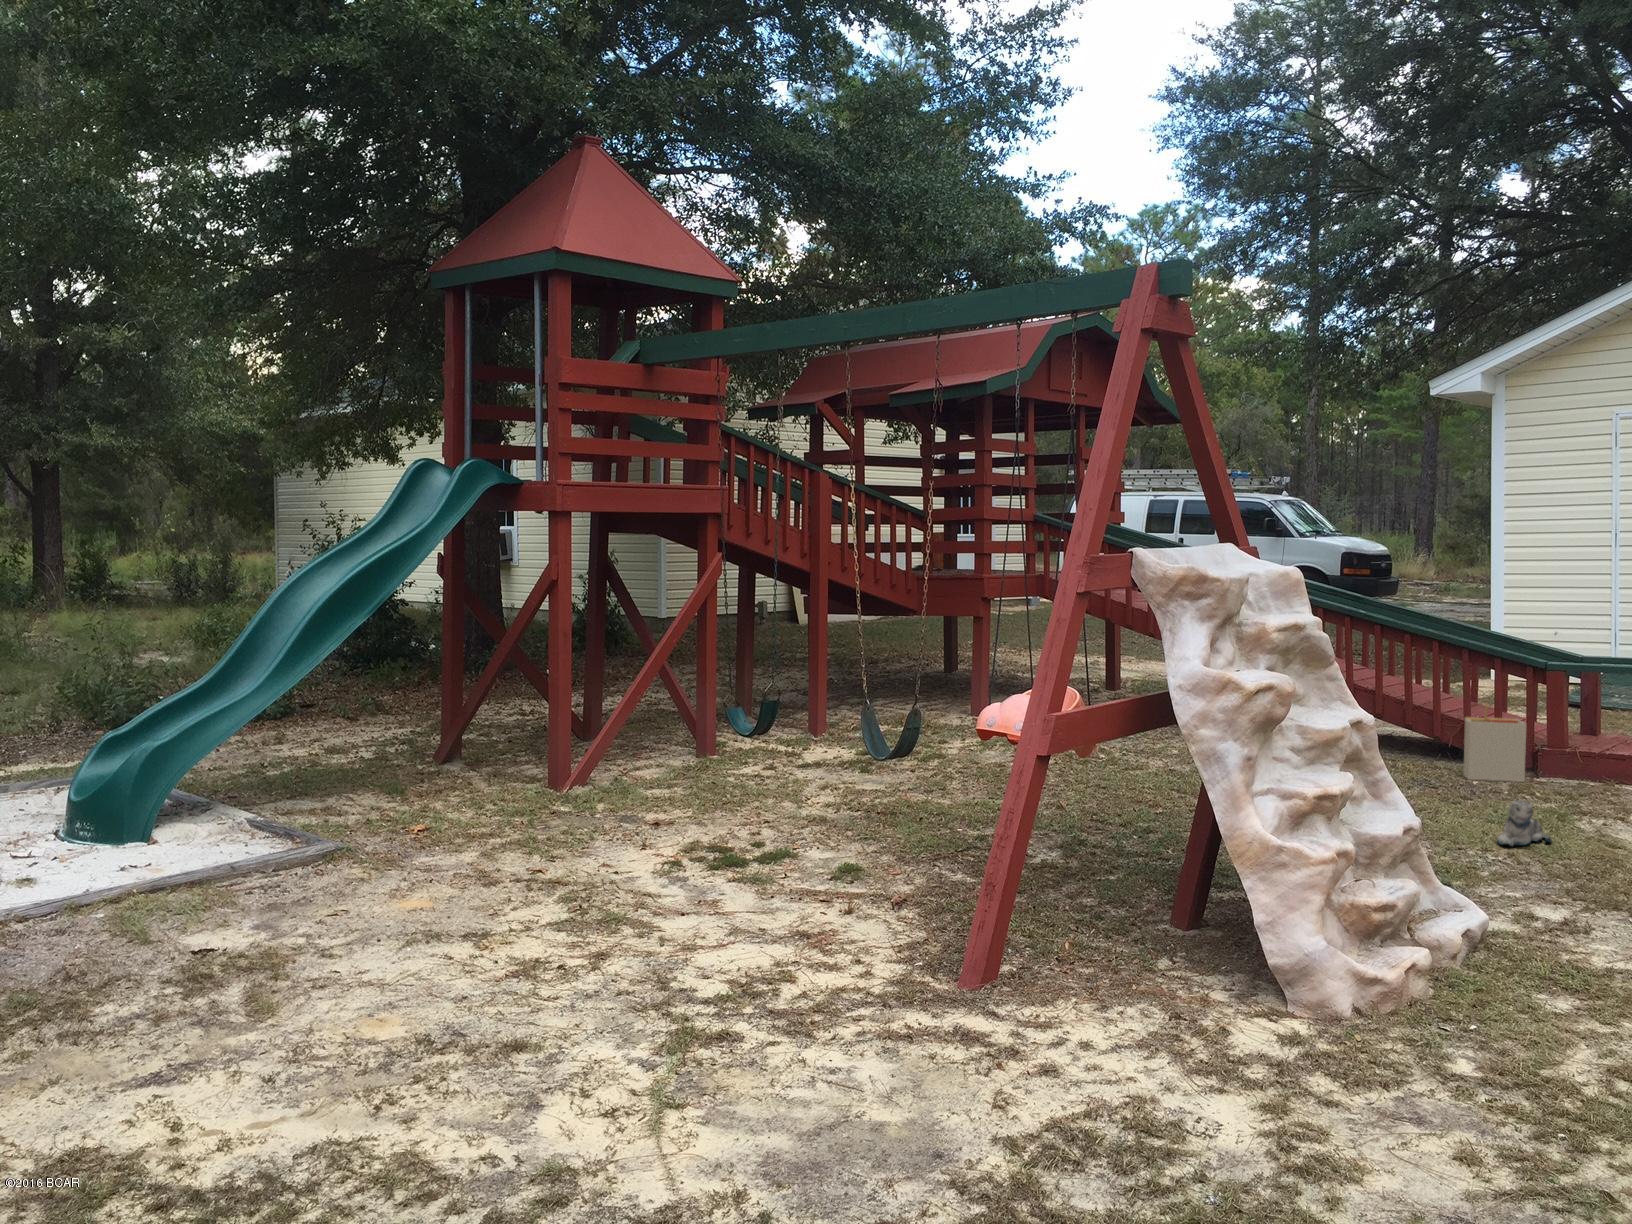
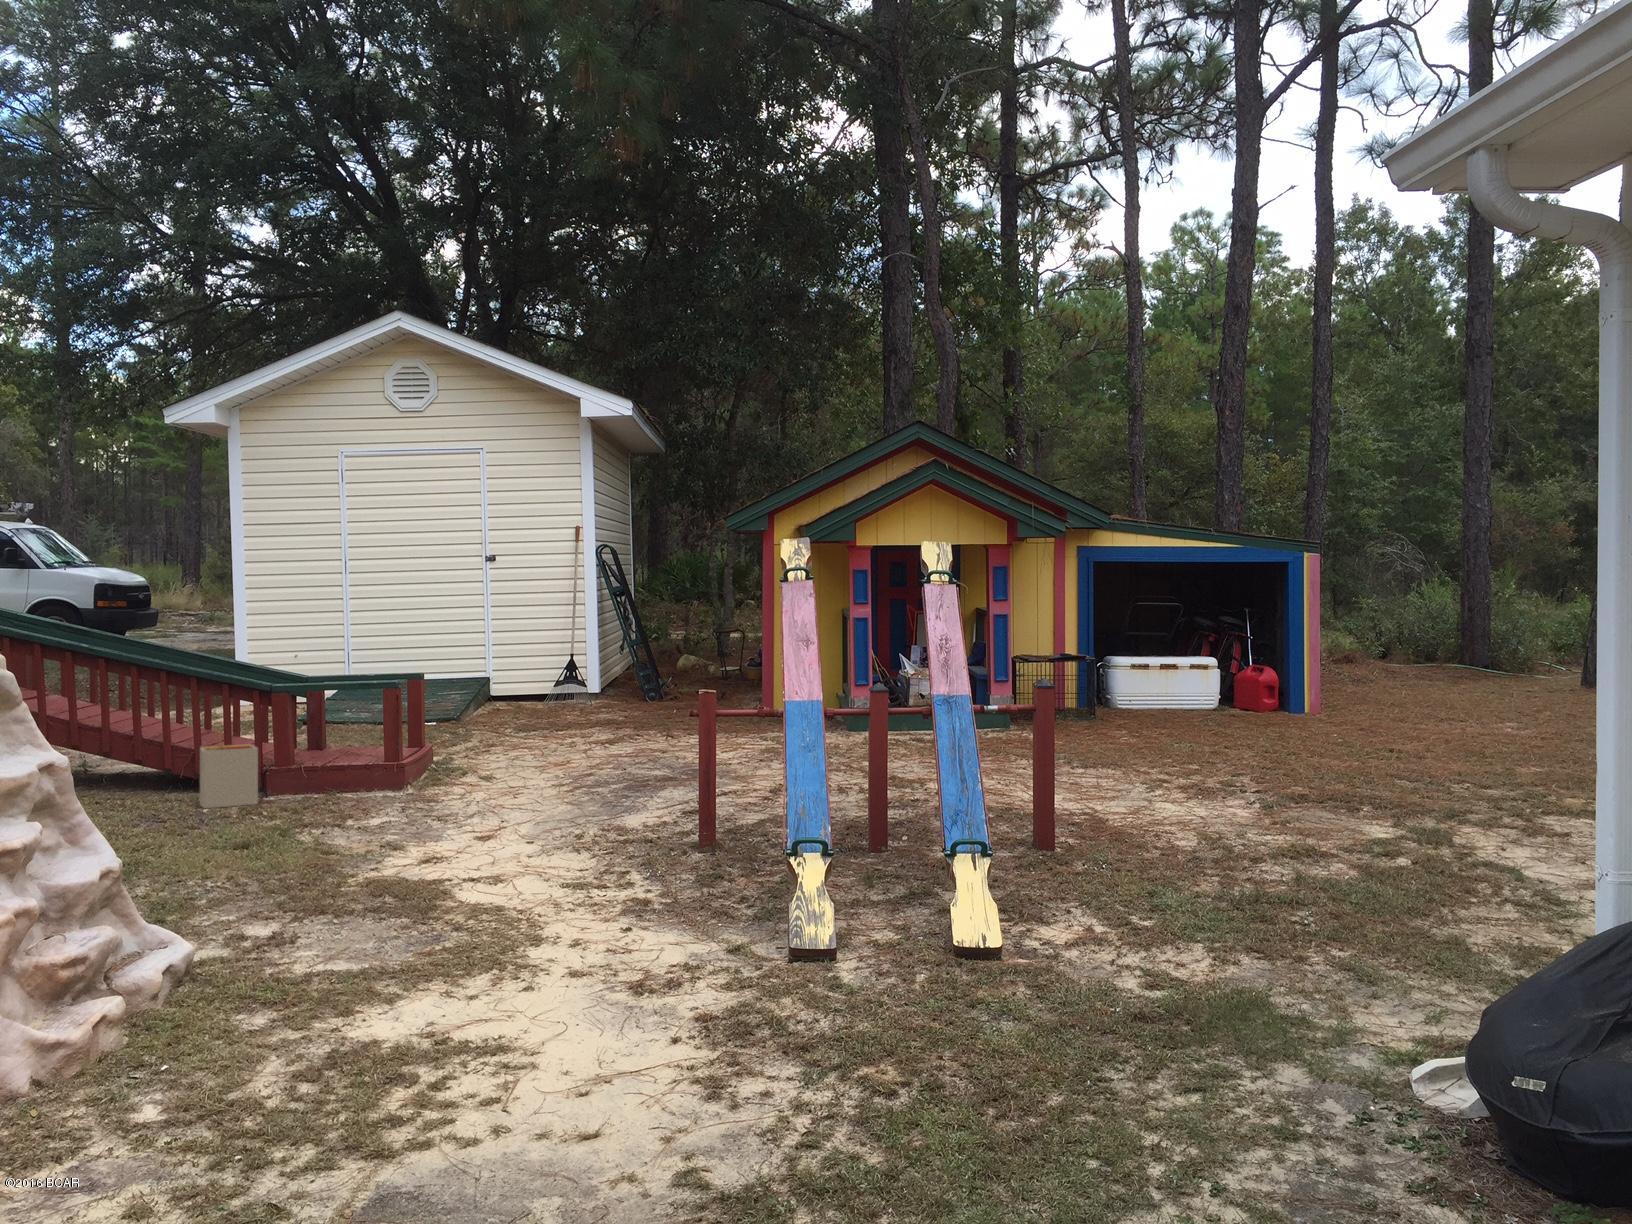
plush toy: present [1497,799,1552,846] -> none [222,823,274,871]

